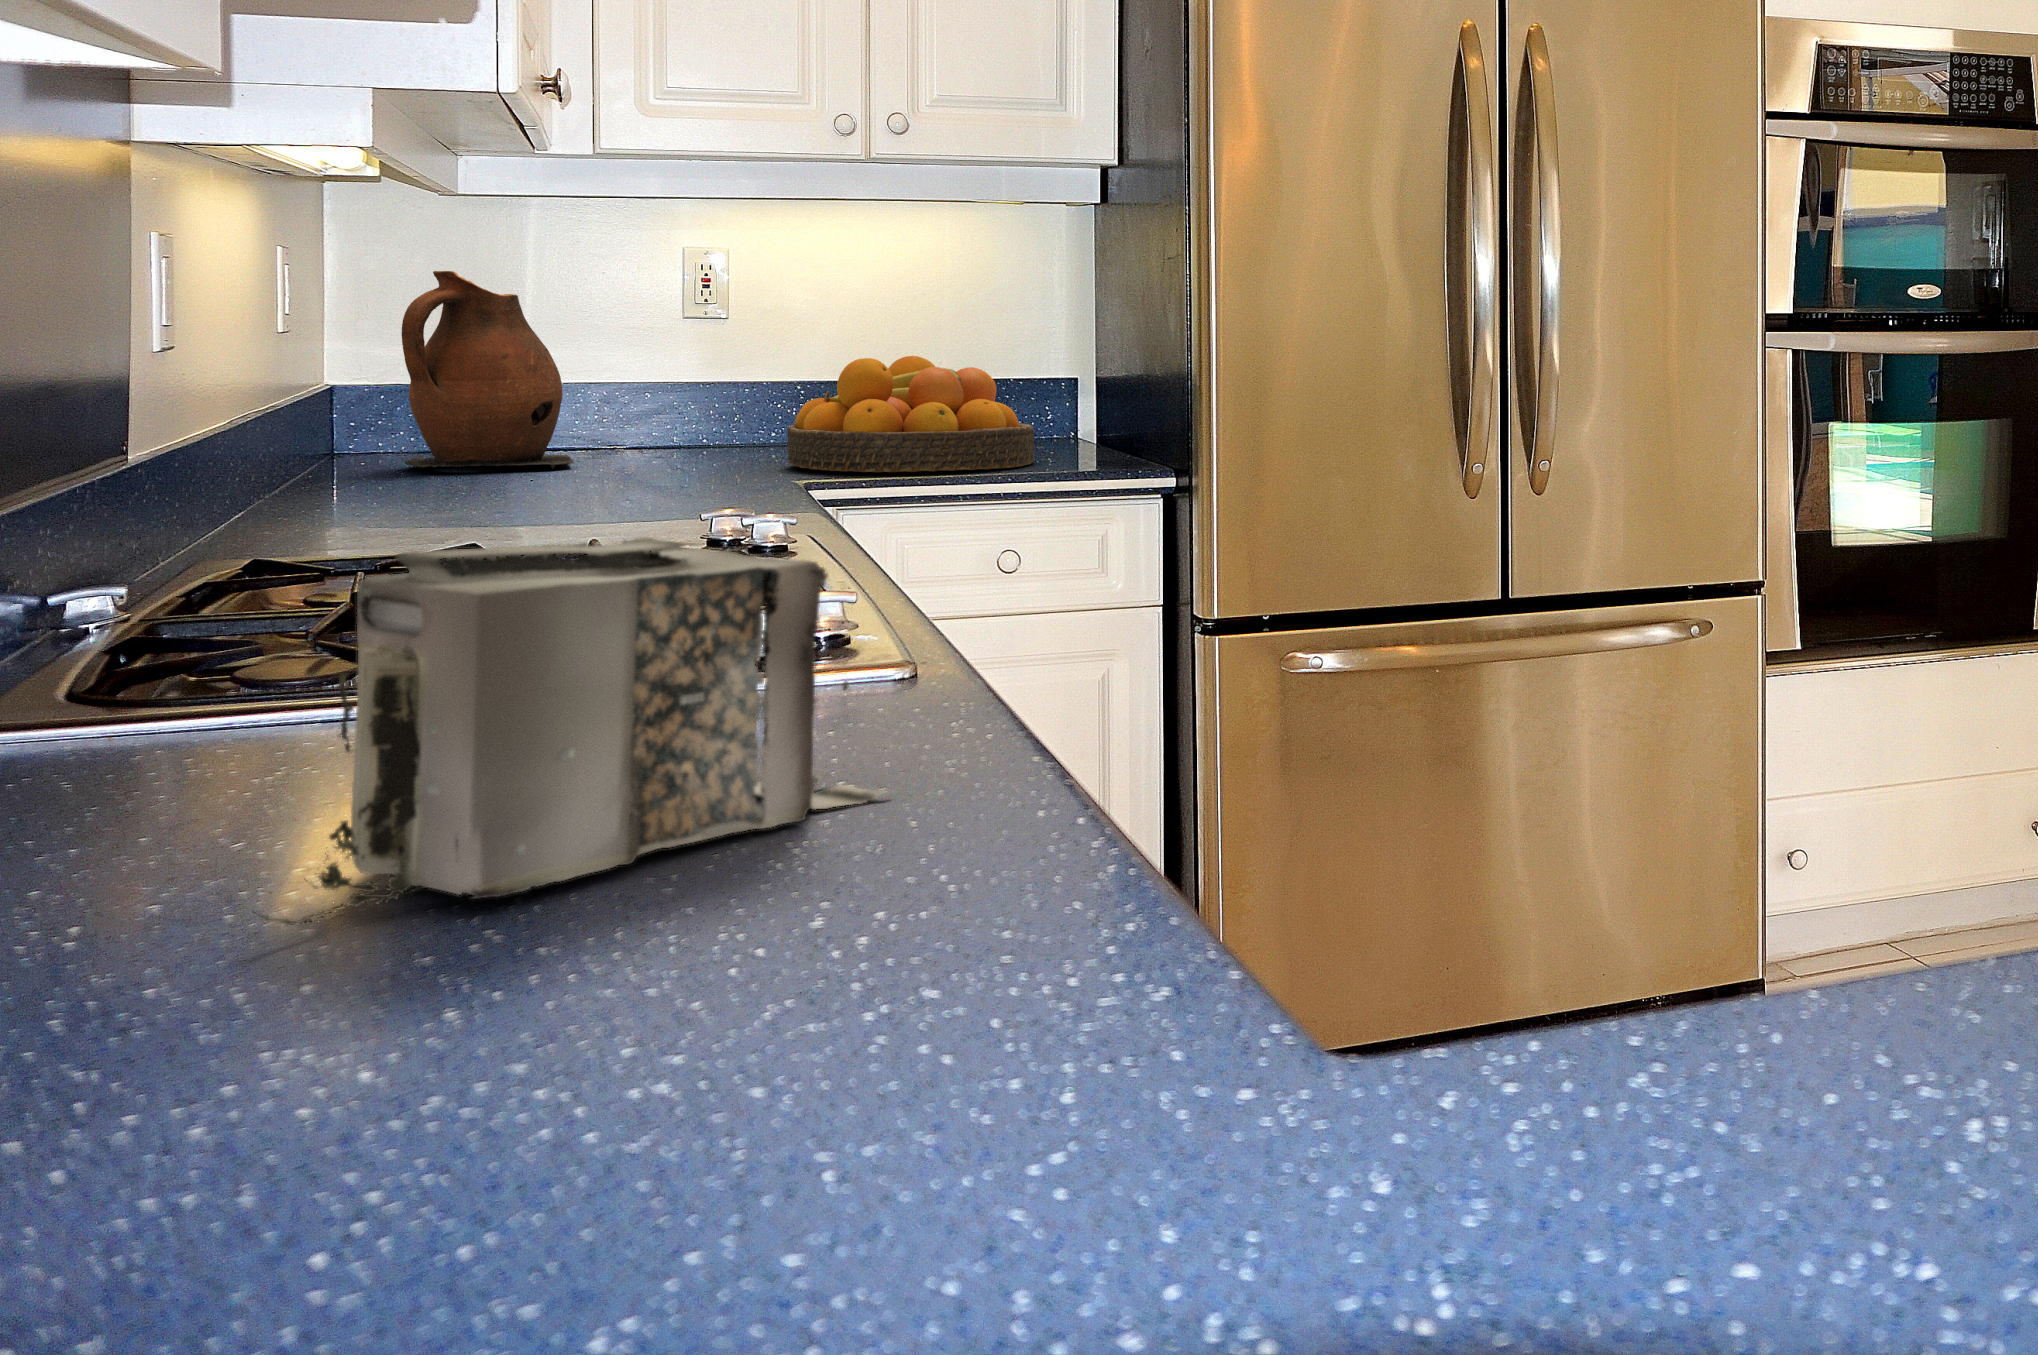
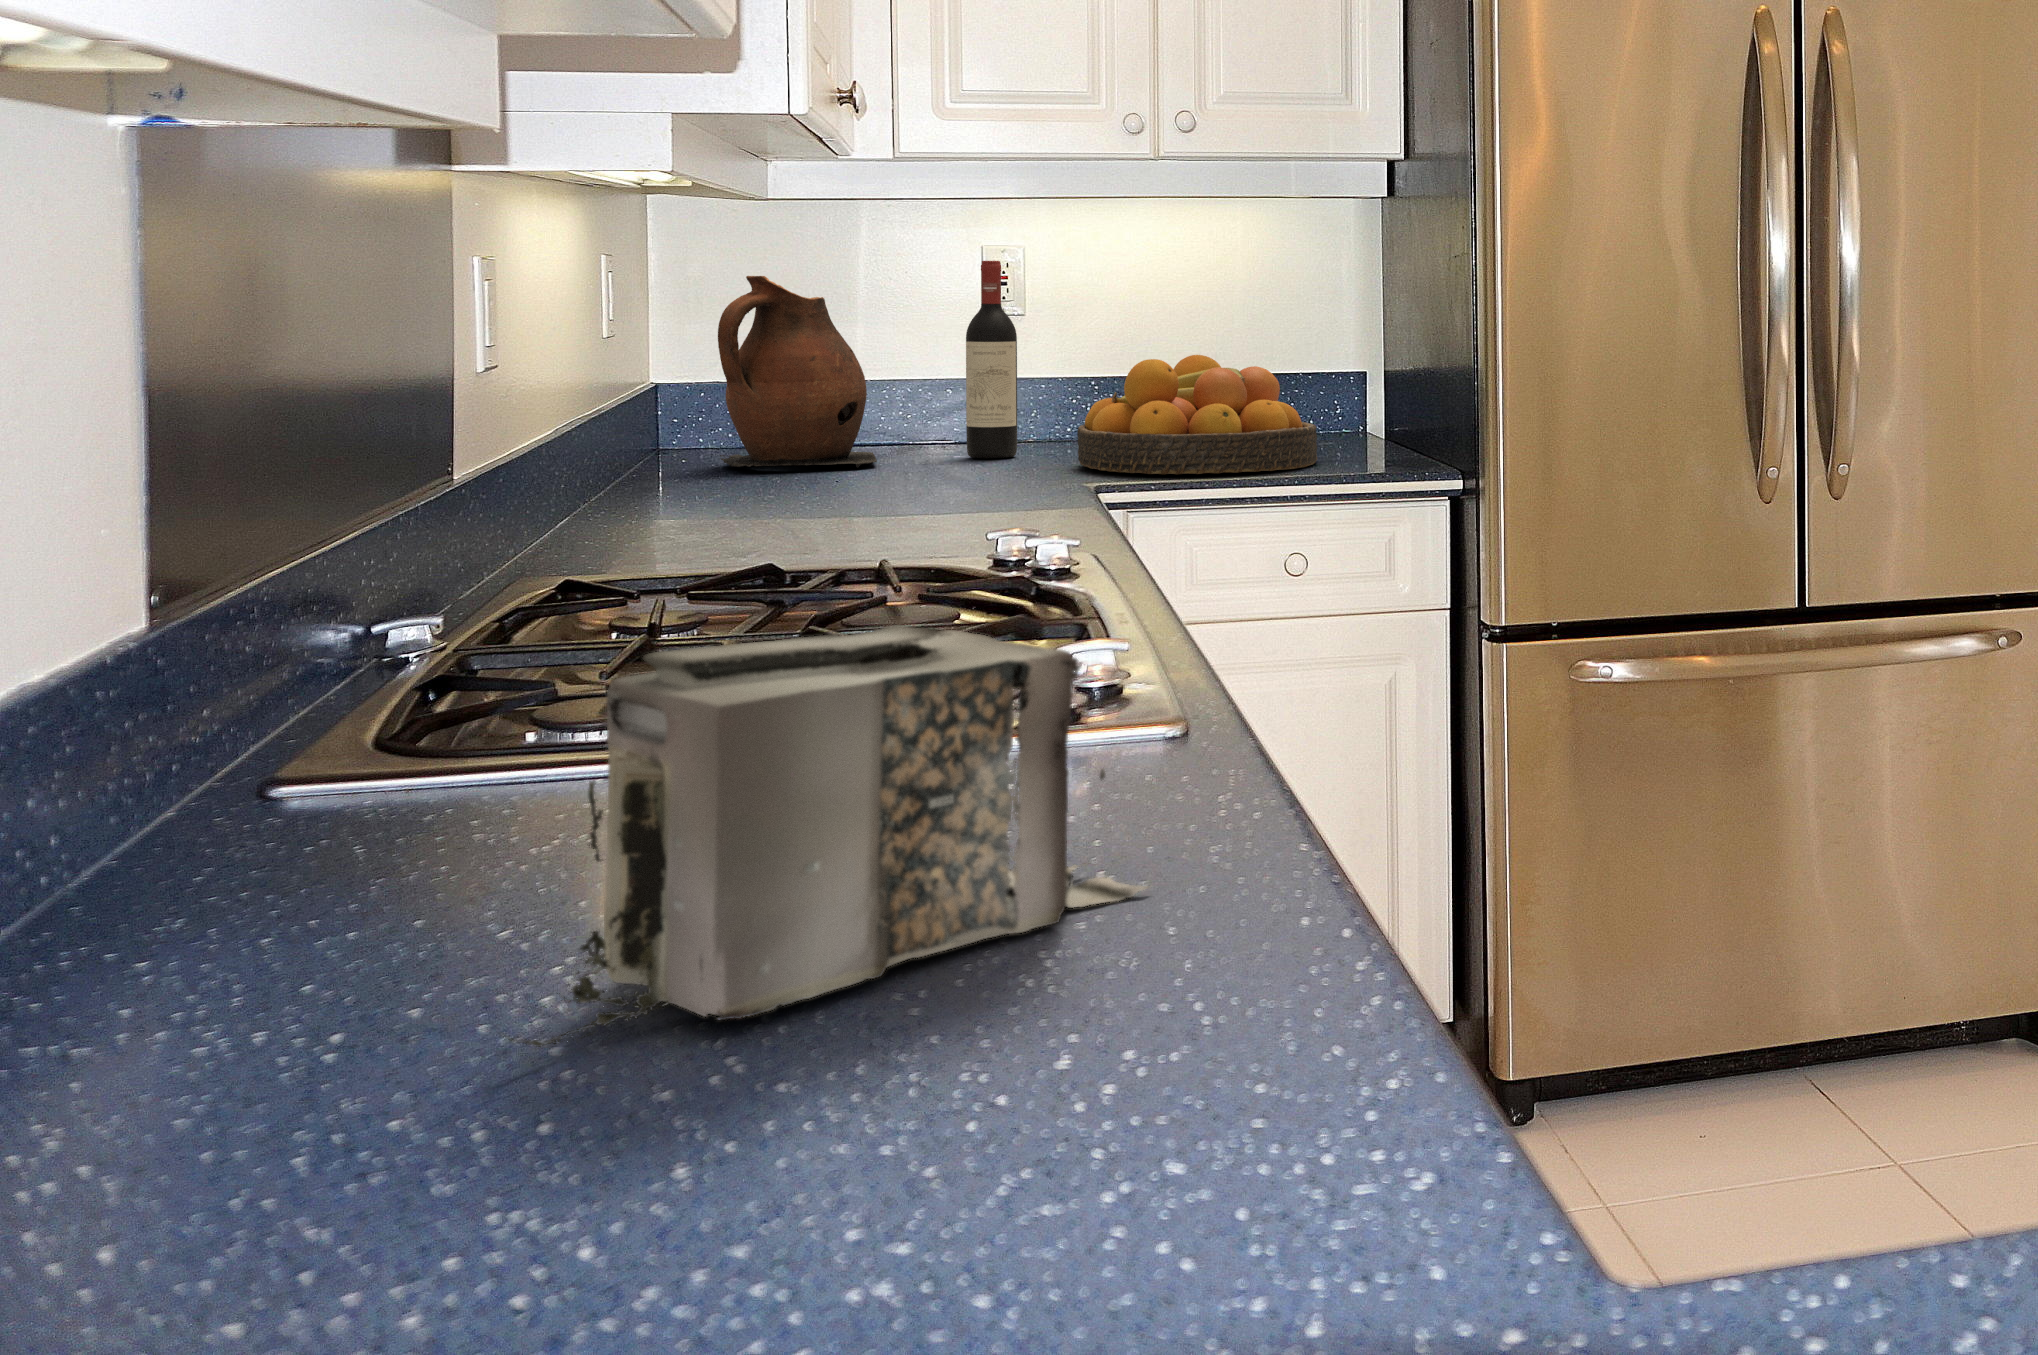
wine bottle: none [669,260,723,460] -> present [966,261,1017,458]

